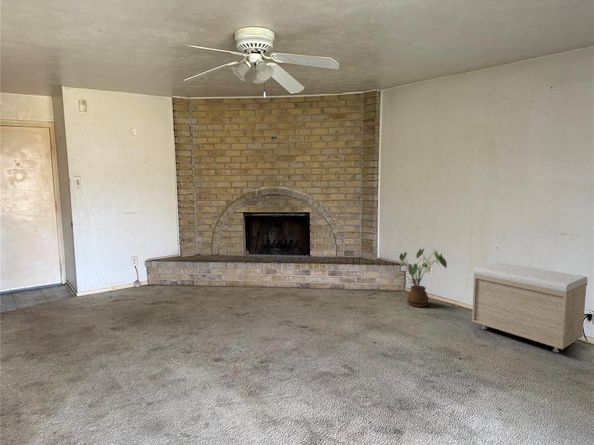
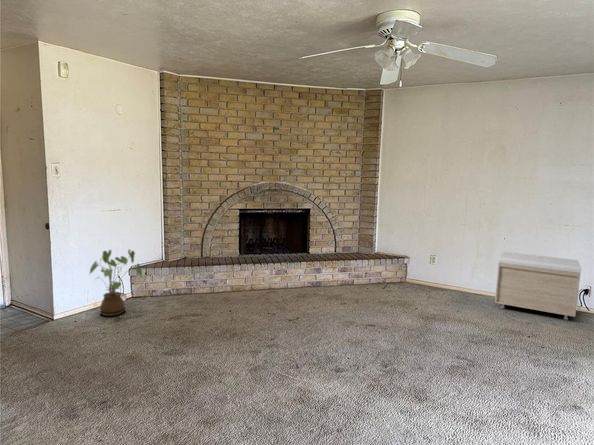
house plant: present [397,249,447,307] -> present [90,249,142,316]

